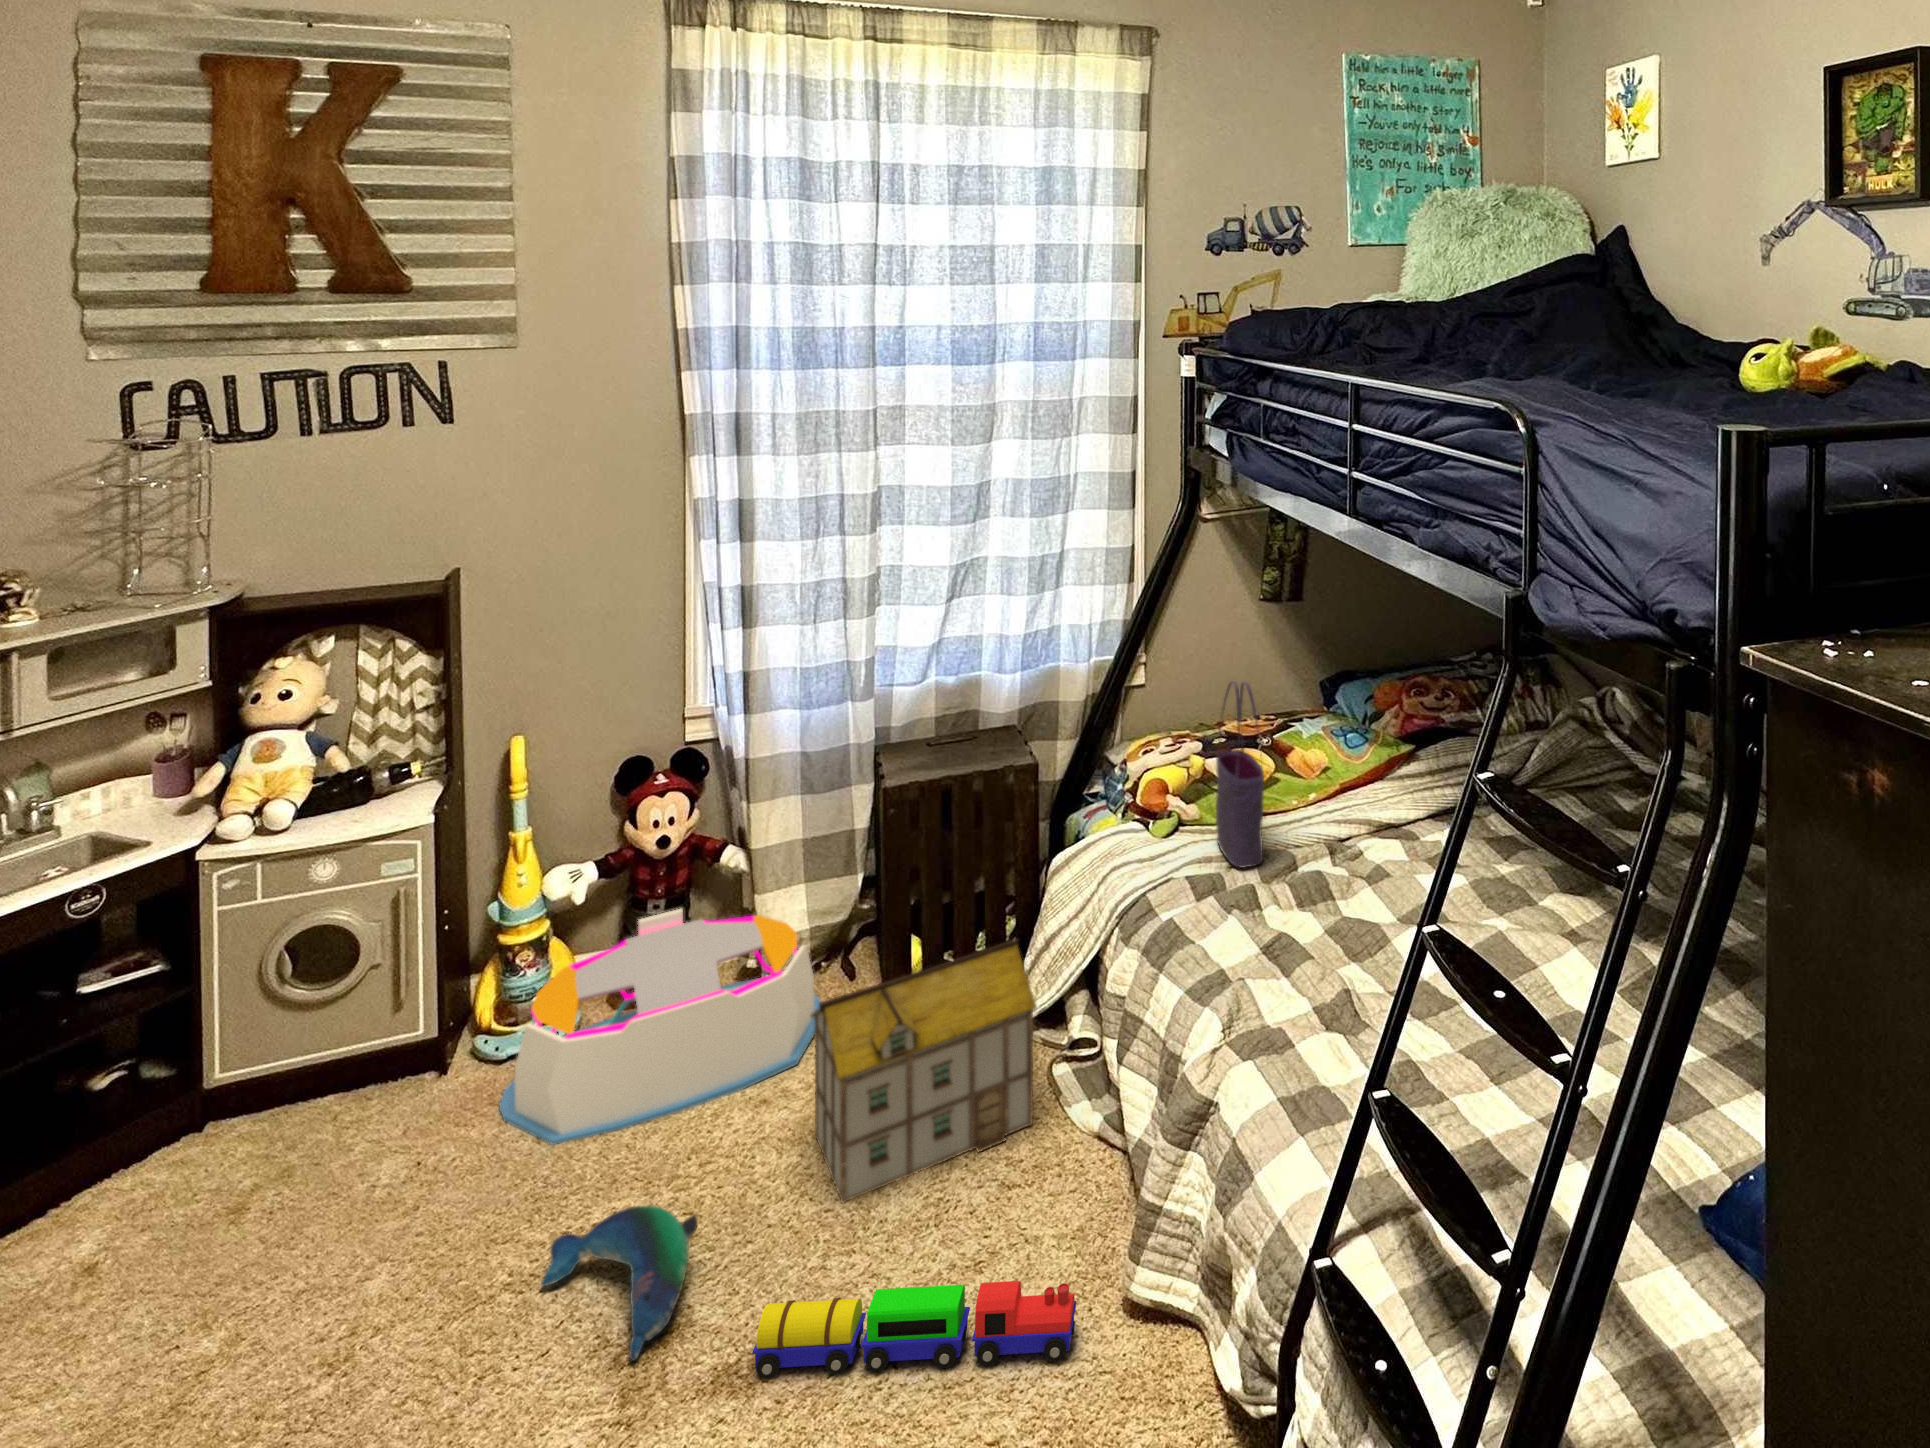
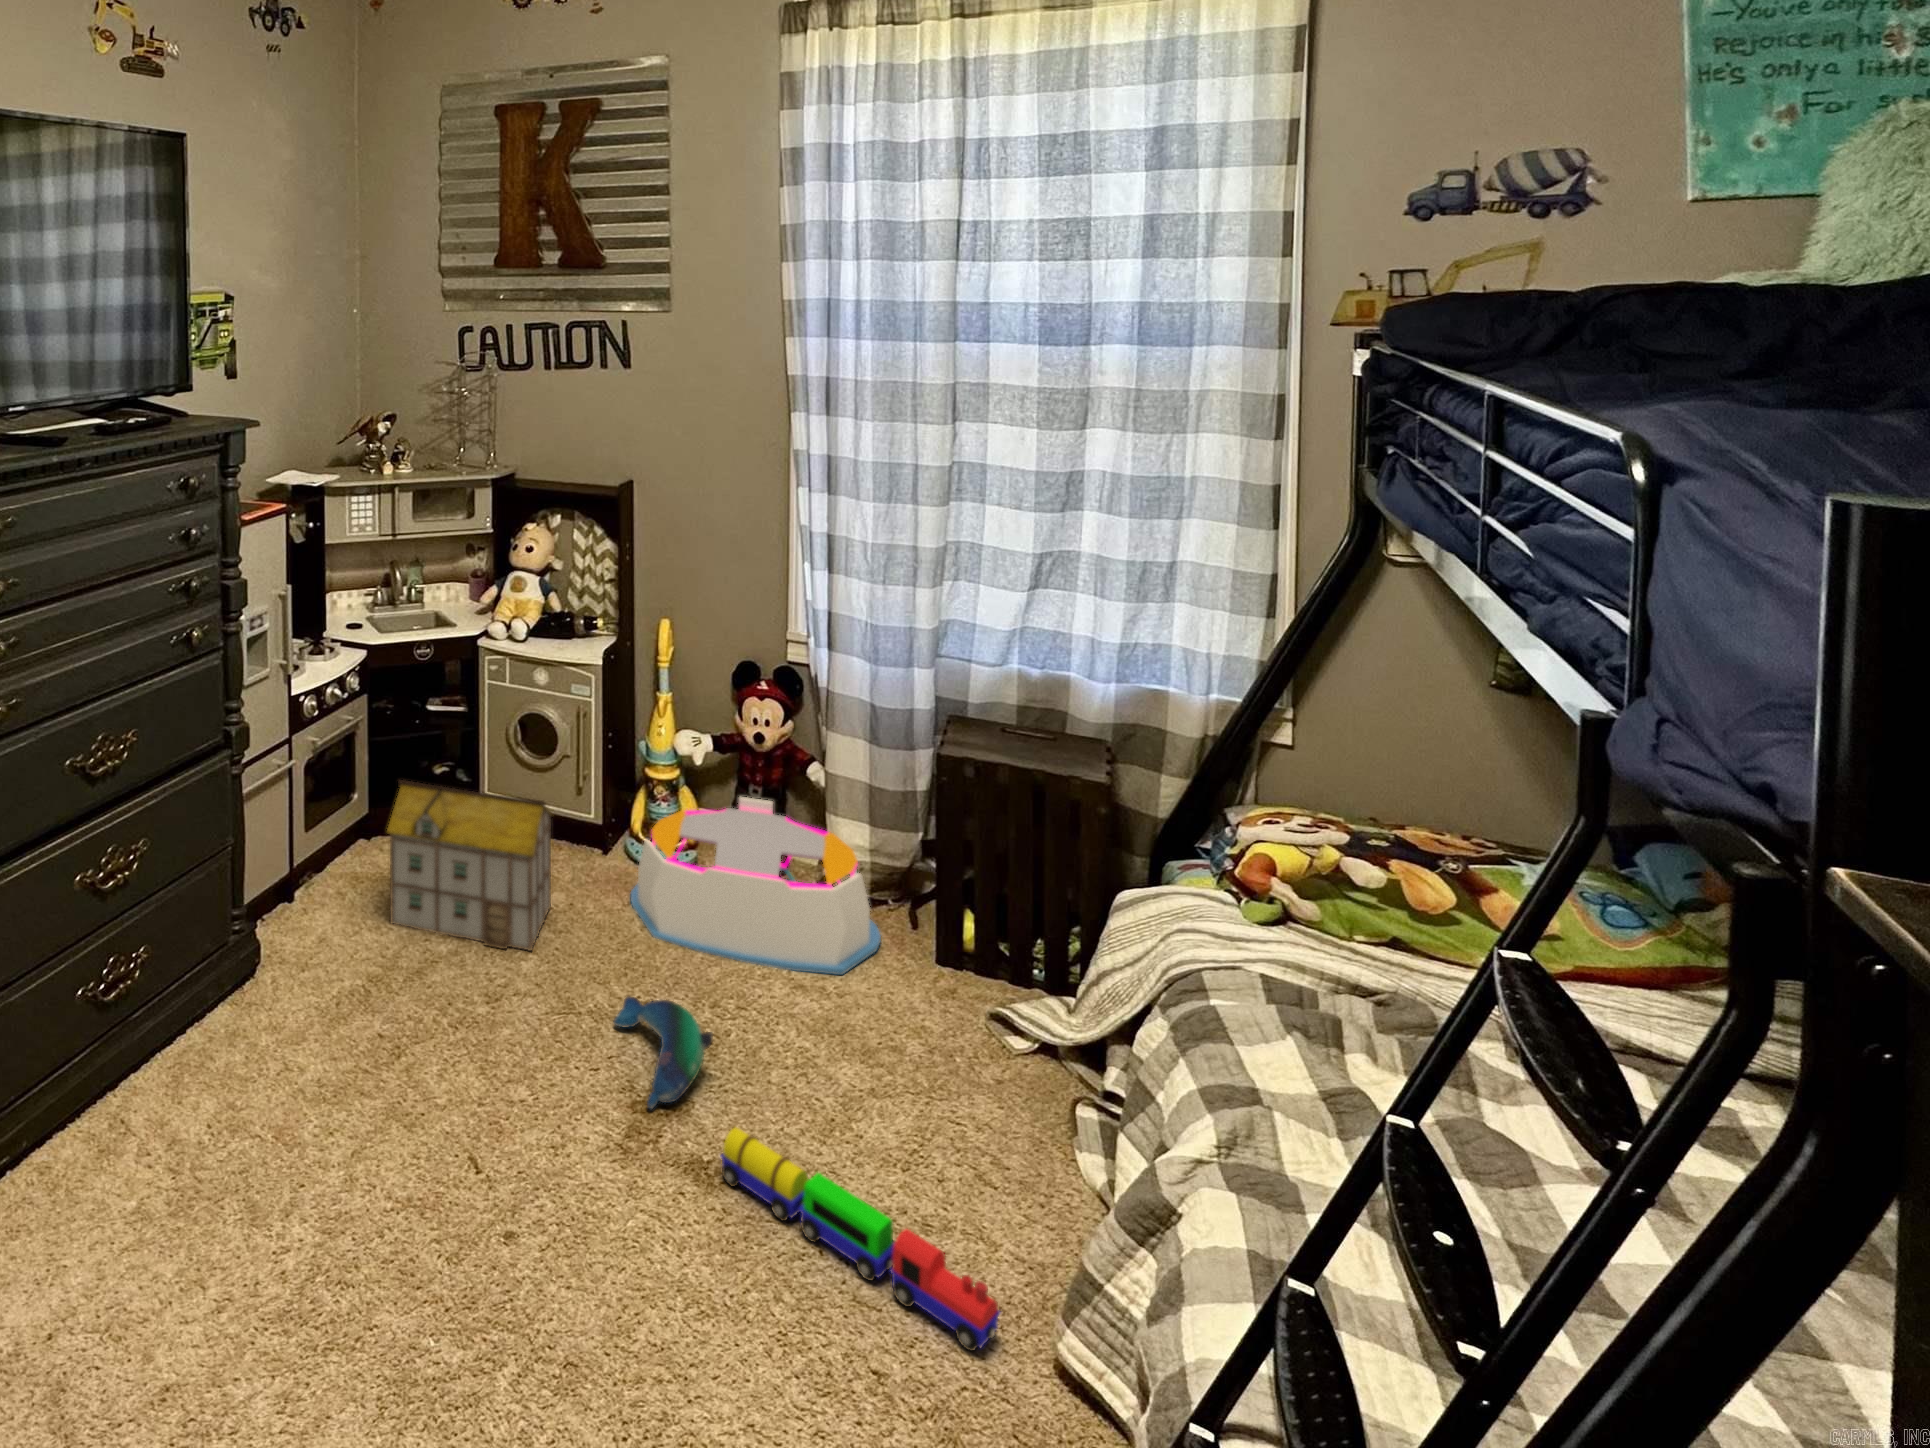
tote bag: present [1216,681,1264,868] -> none [1313,762,1377,1003]
toy house: present [811,938,1037,1203] -> present [387,780,552,951]

